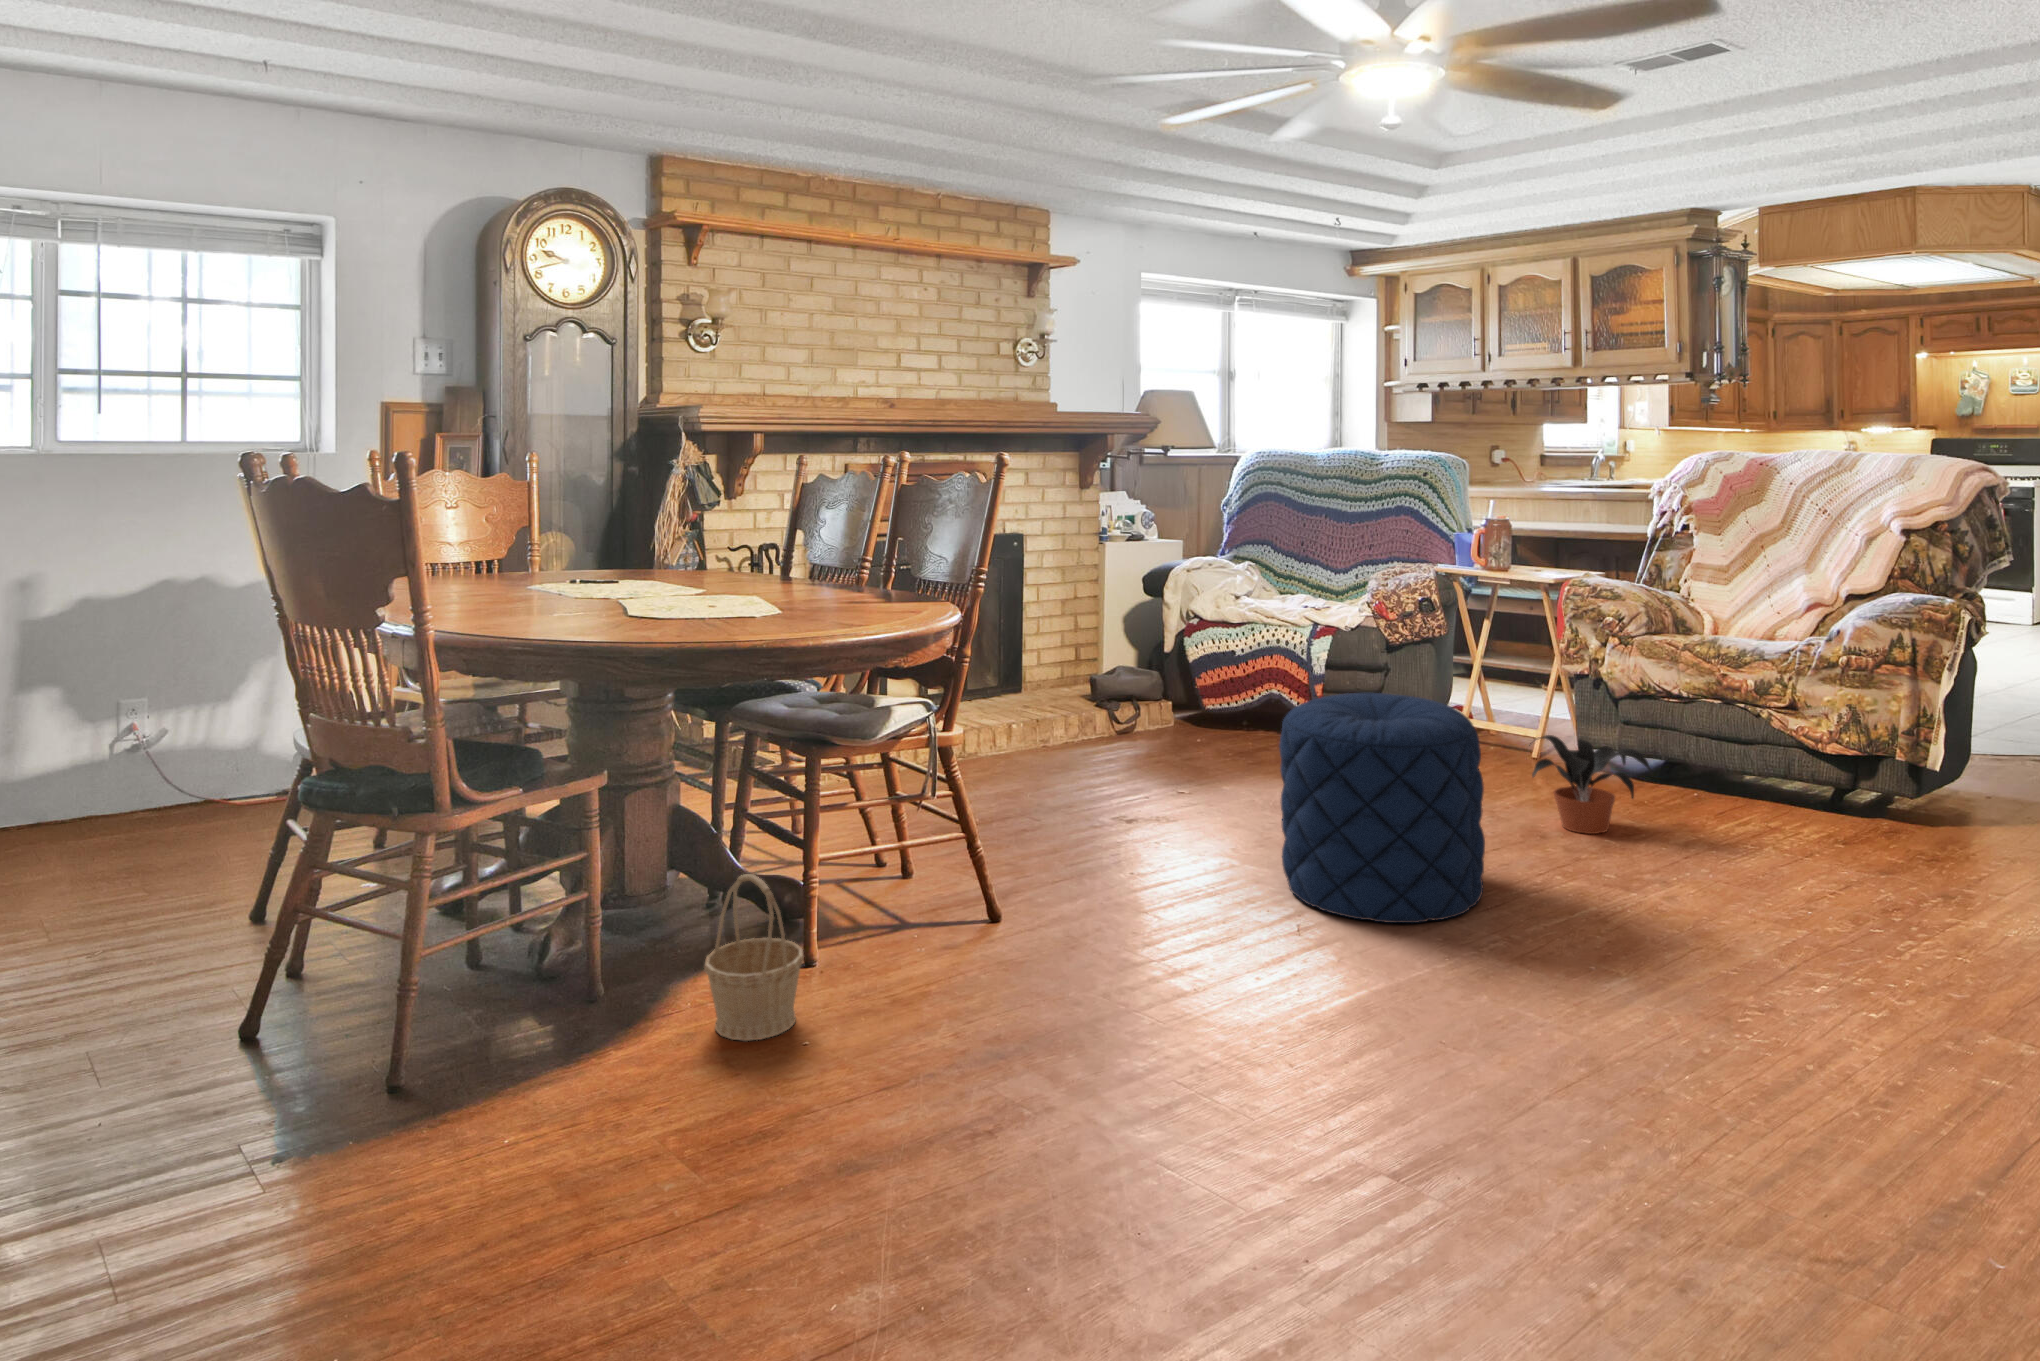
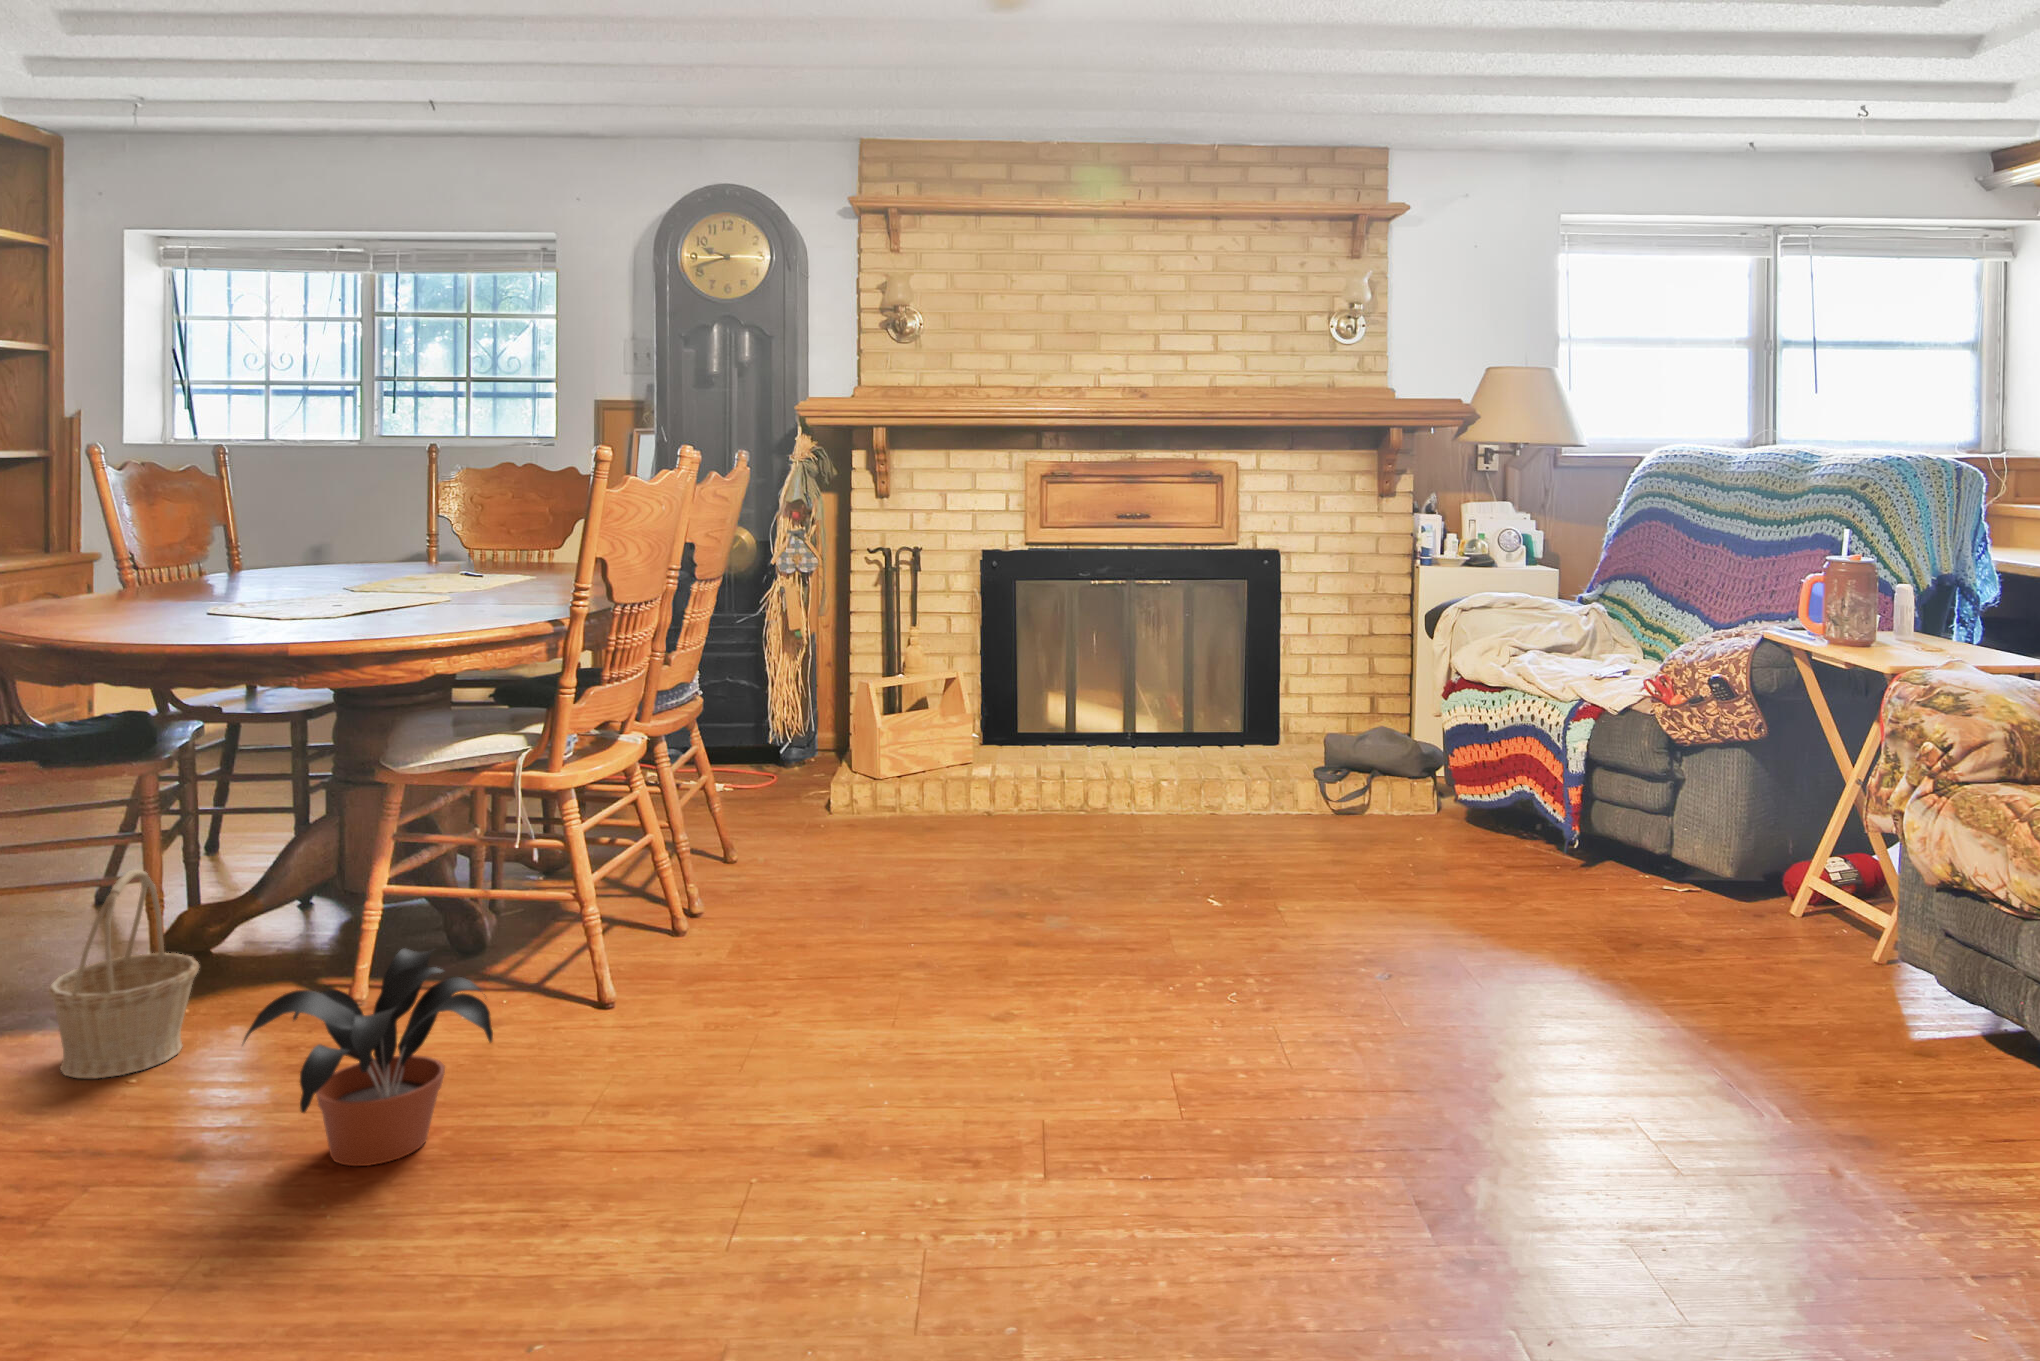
pouf: present [1279,693,1485,923] -> none [925,782,1260,1193]
potted plant: present [1529,735,1652,834] -> present [243,949,493,1166]

